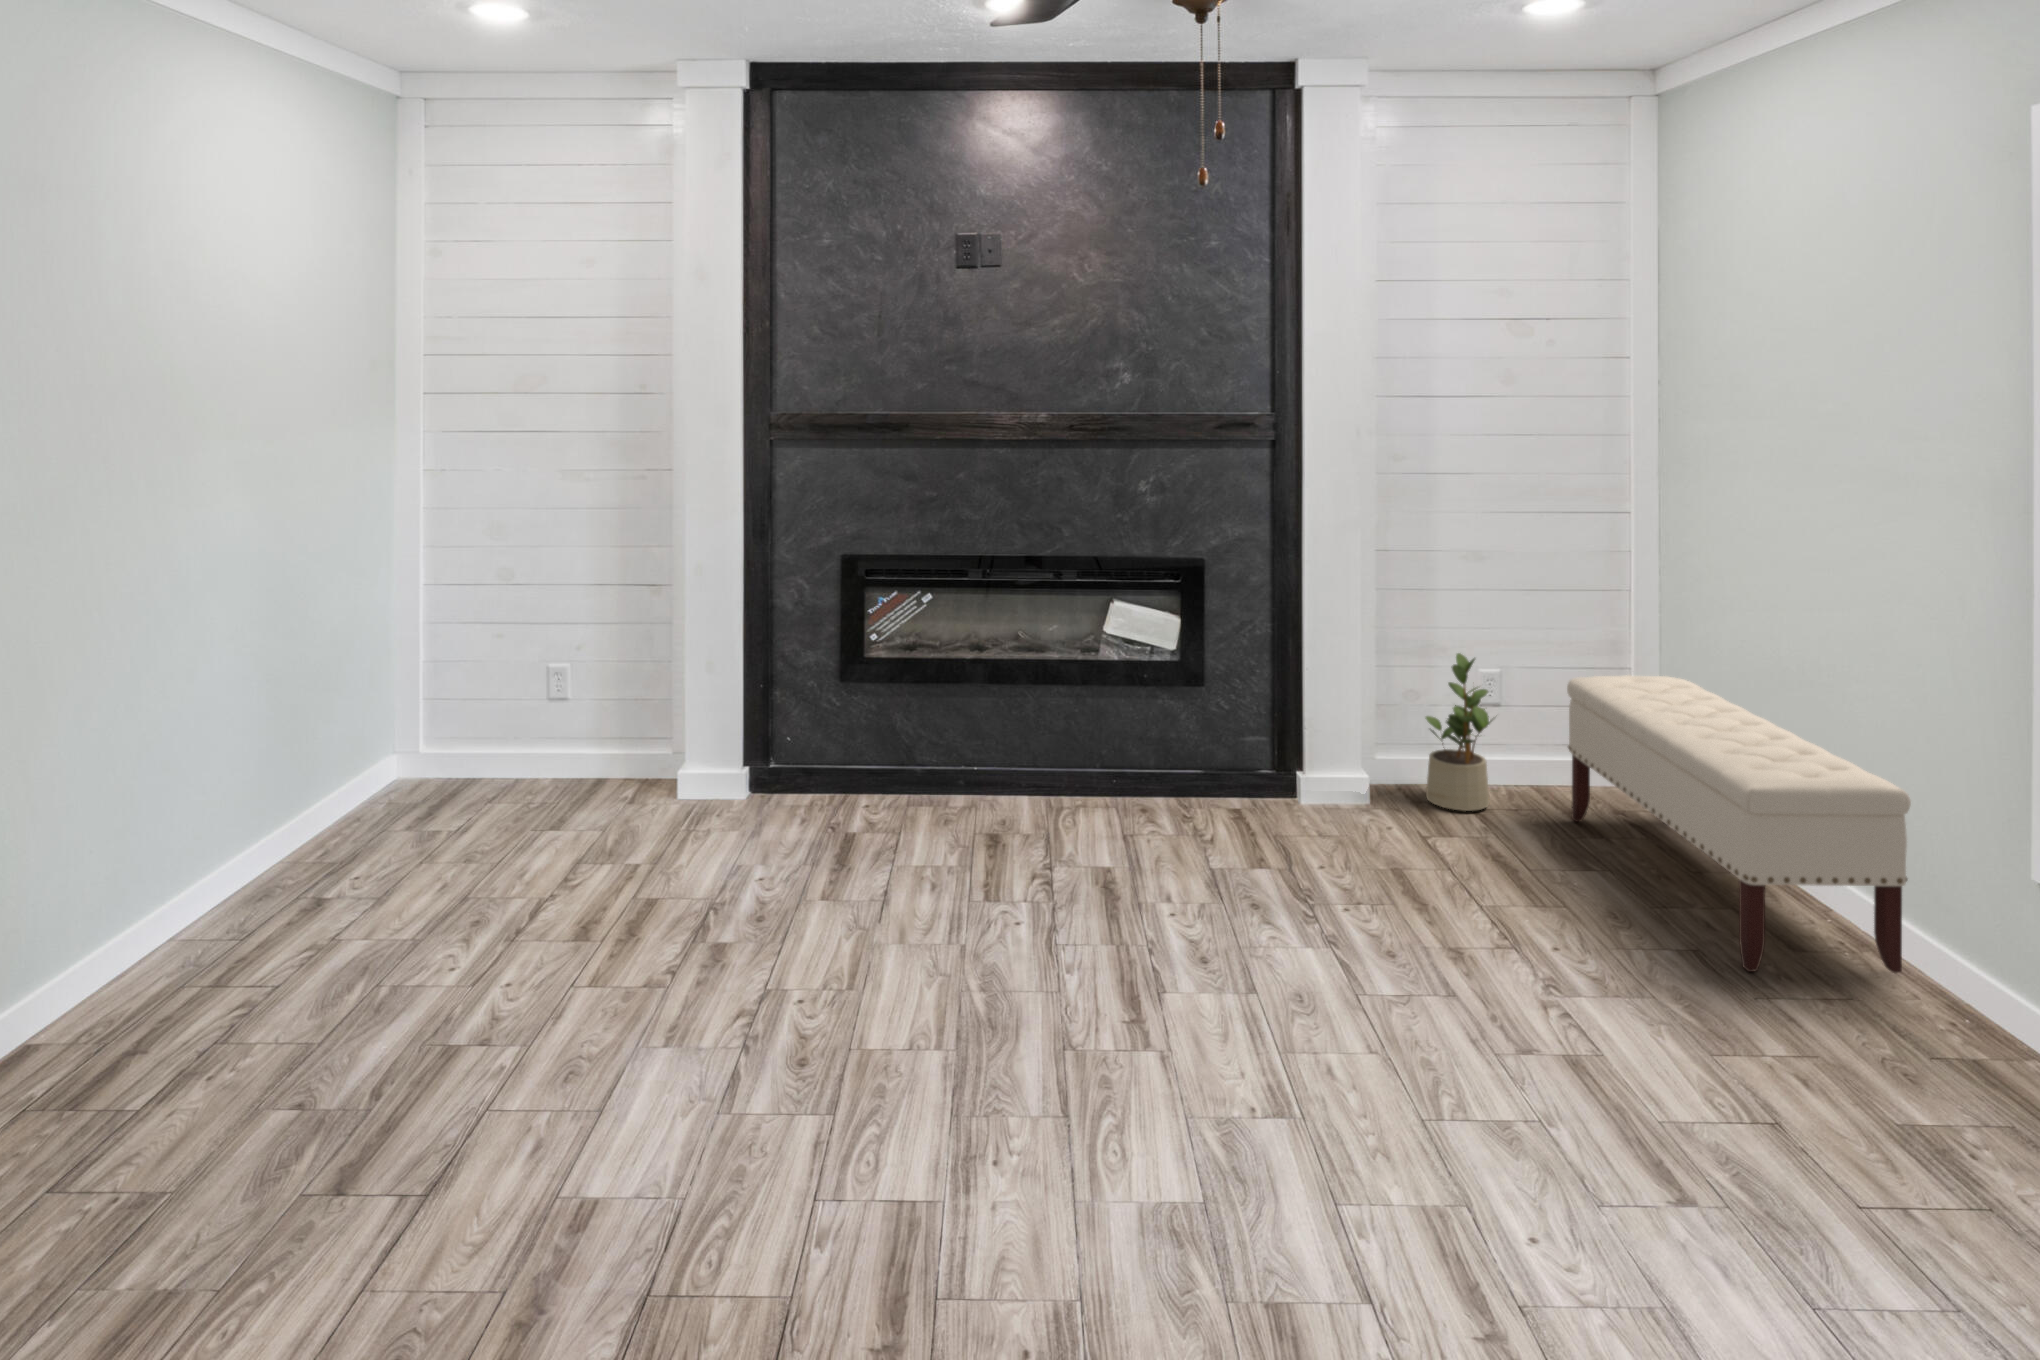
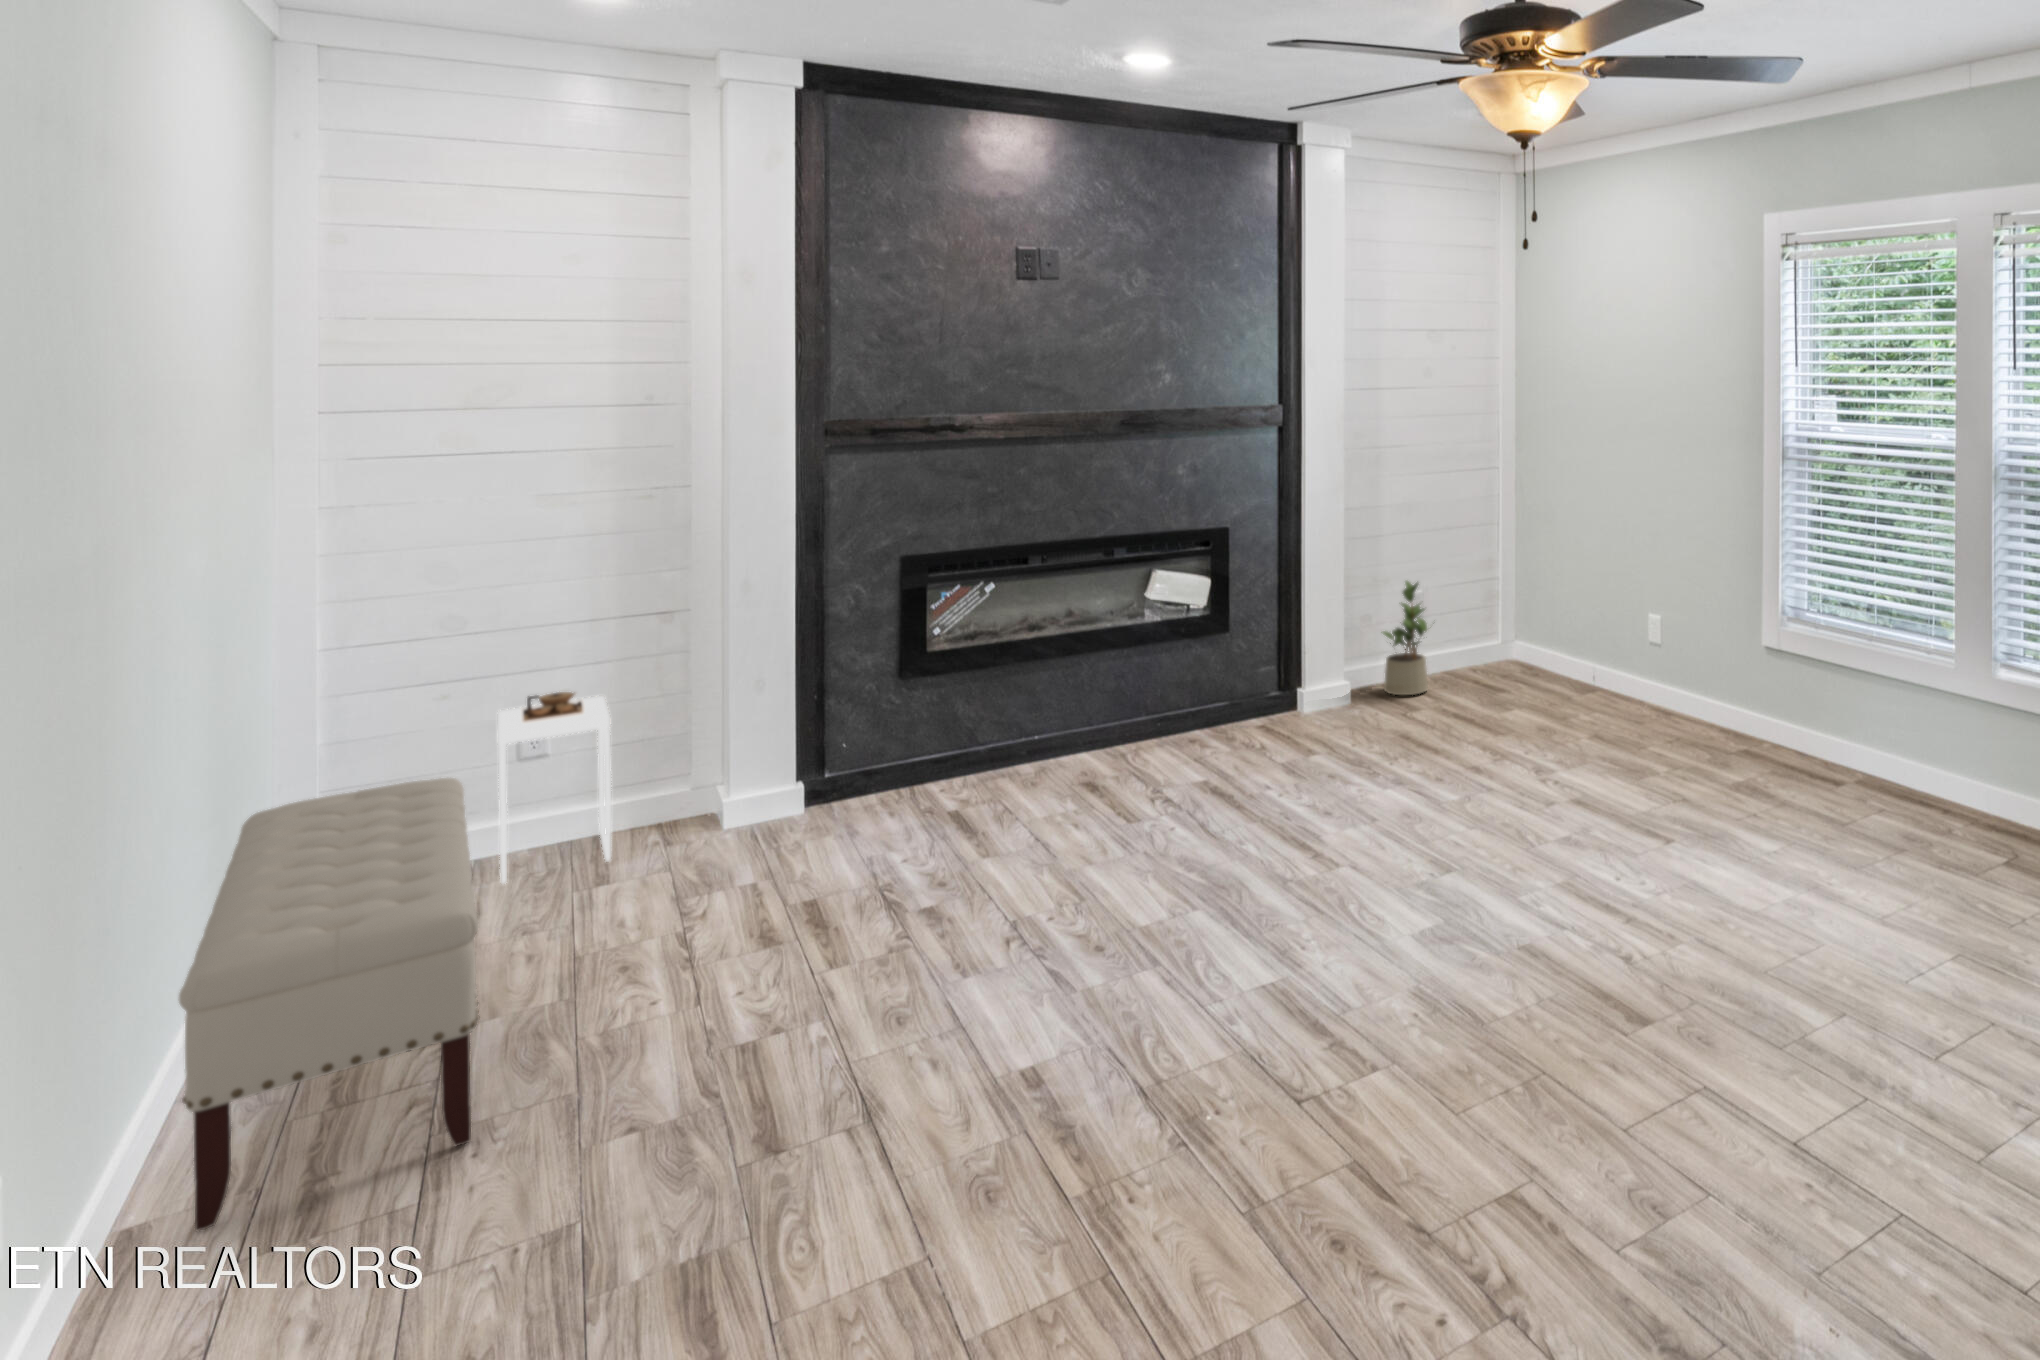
side table: none [487,647,600,812] -> present [498,692,611,884]
bench: present [1567,675,1911,973] -> present [179,778,479,1231]

